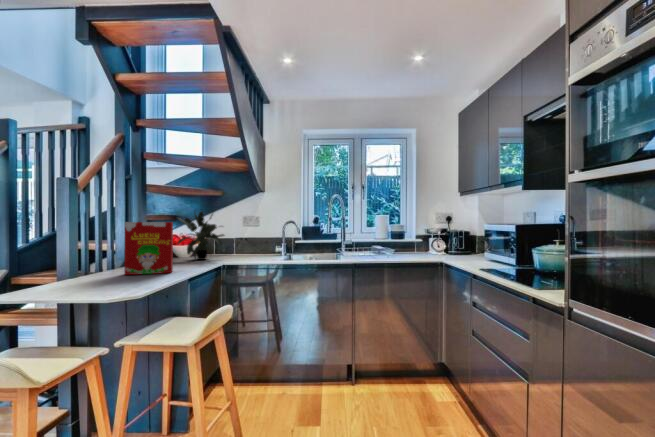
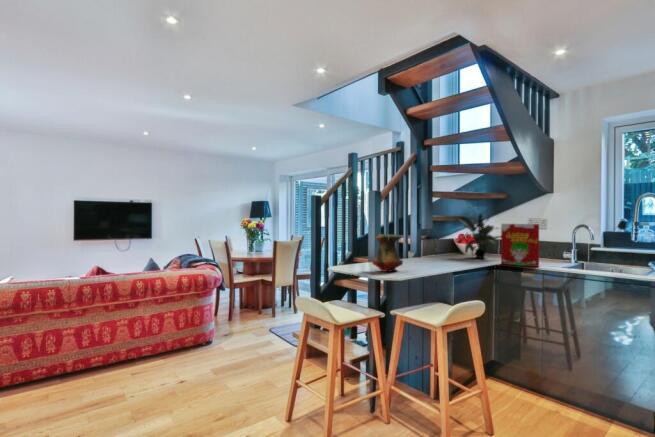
cereal box: present [124,222,173,275] -> present [501,224,539,267]
vase: none [72,233,124,290] -> present [372,234,403,272]

